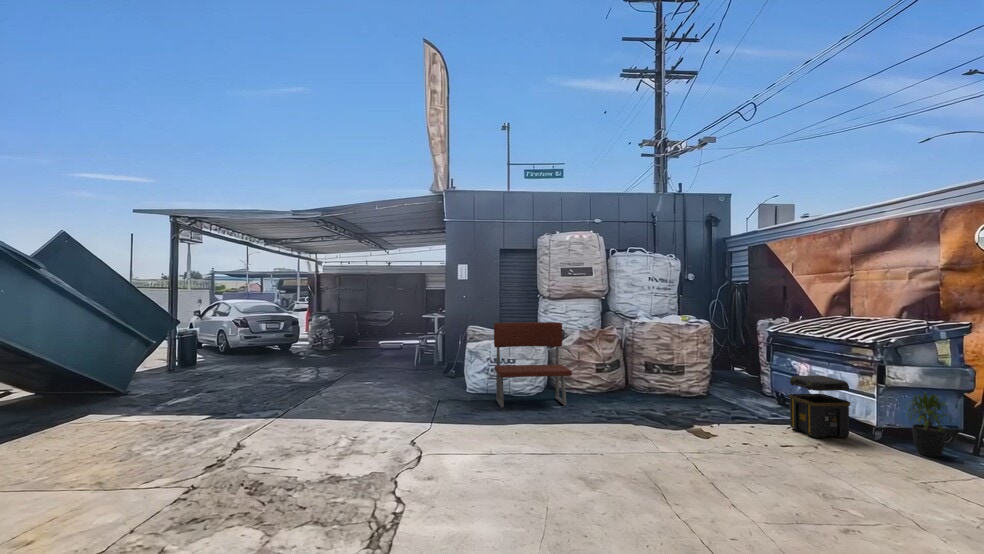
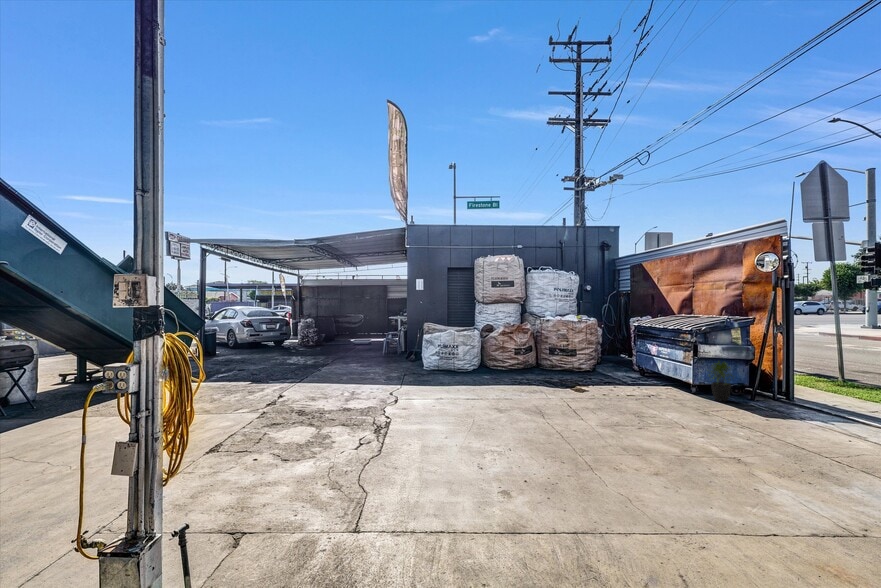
bench: present [494,322,572,408] -> none [443,320,497,379]
toolbox: present [789,375,850,438] -> none [641,353,678,393]

